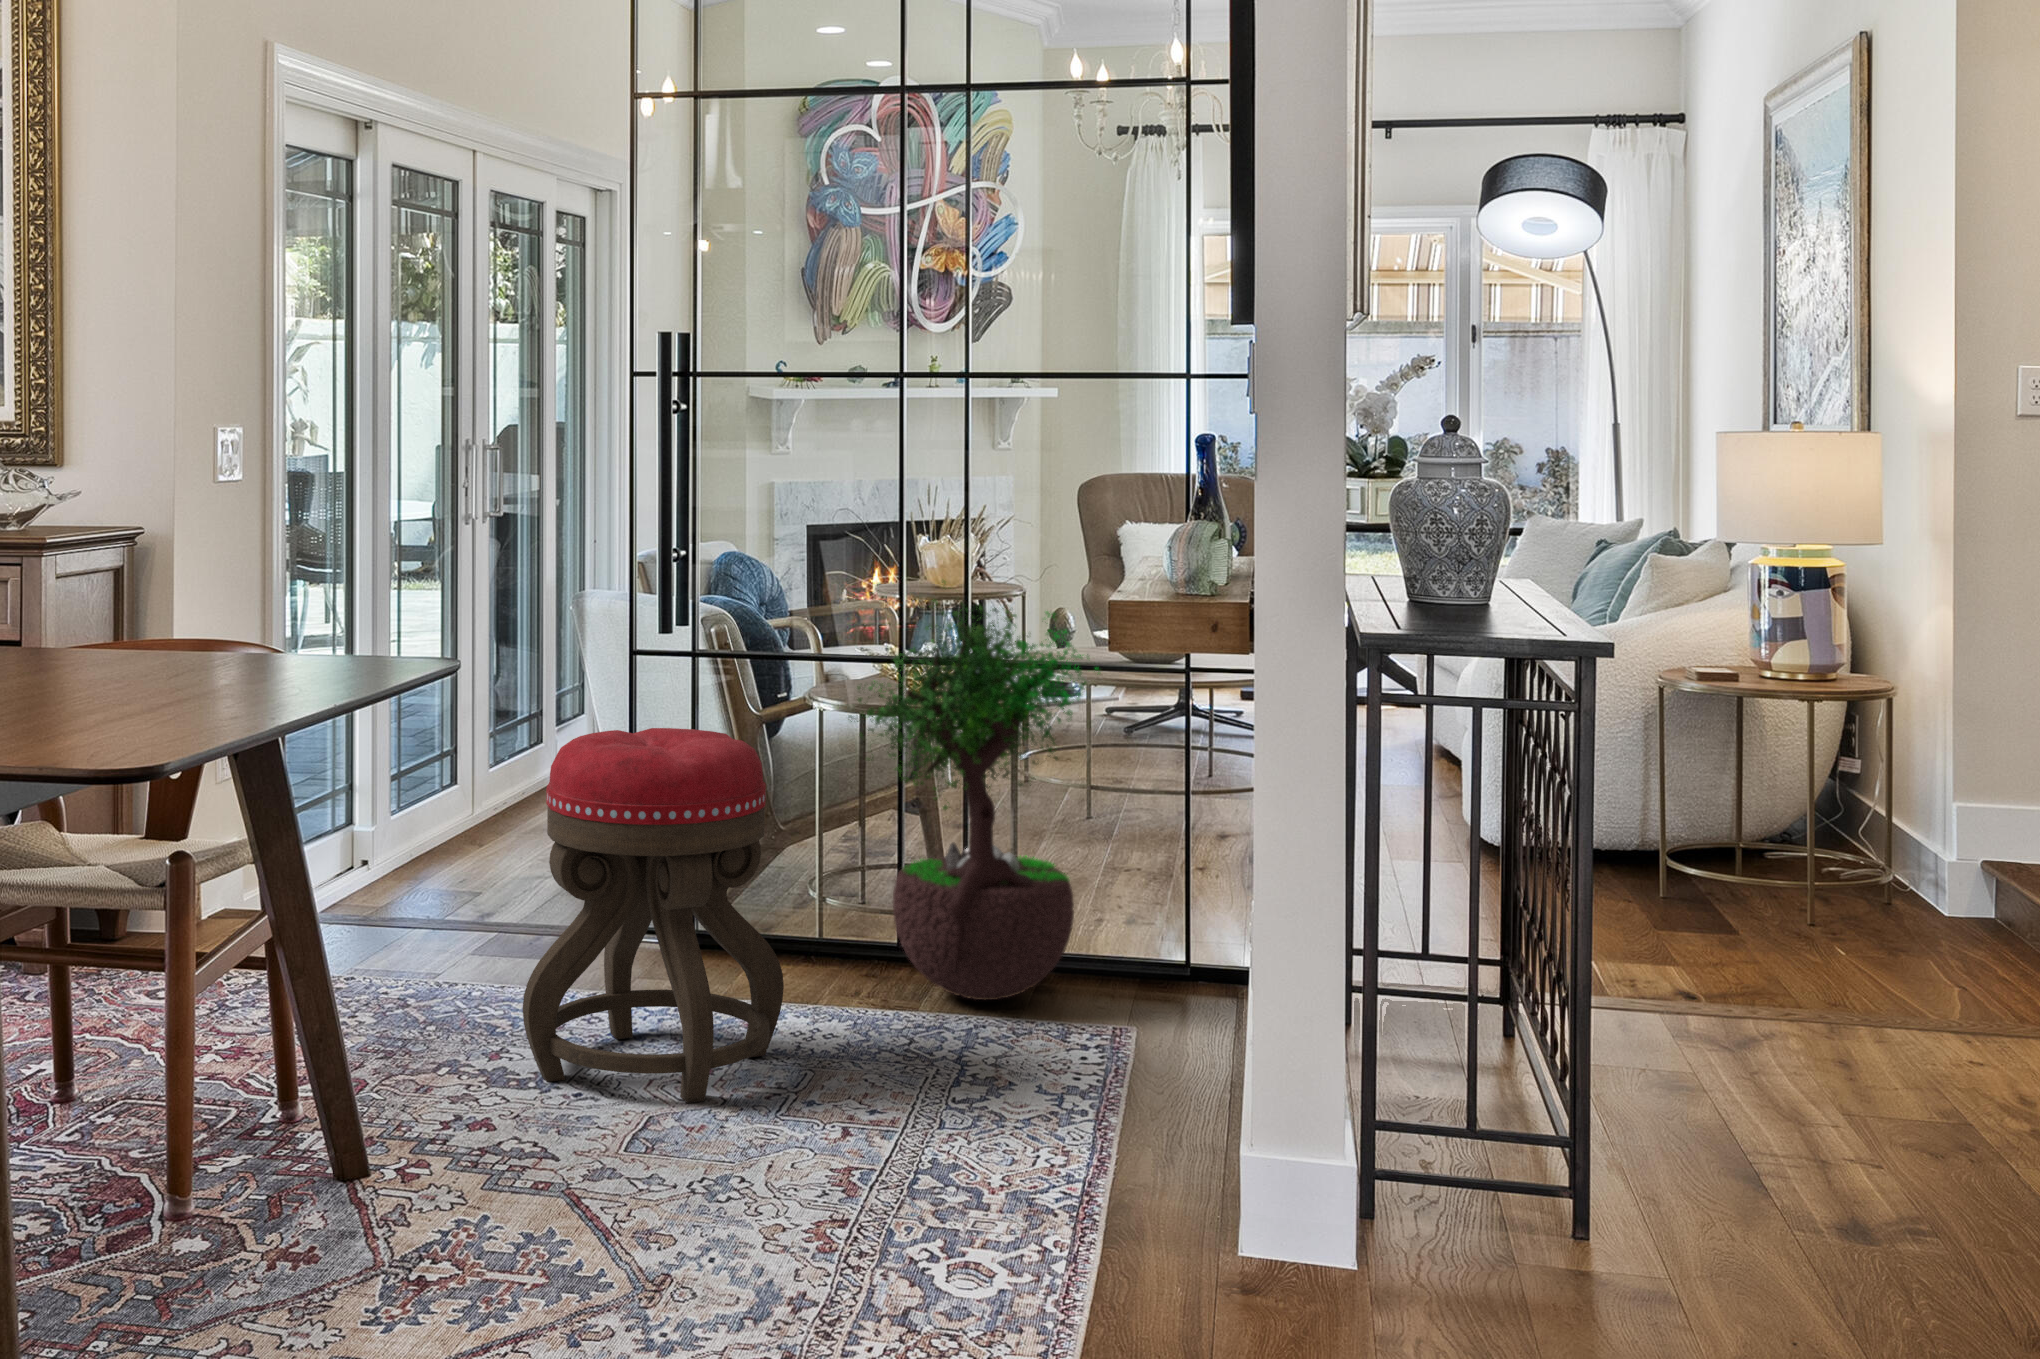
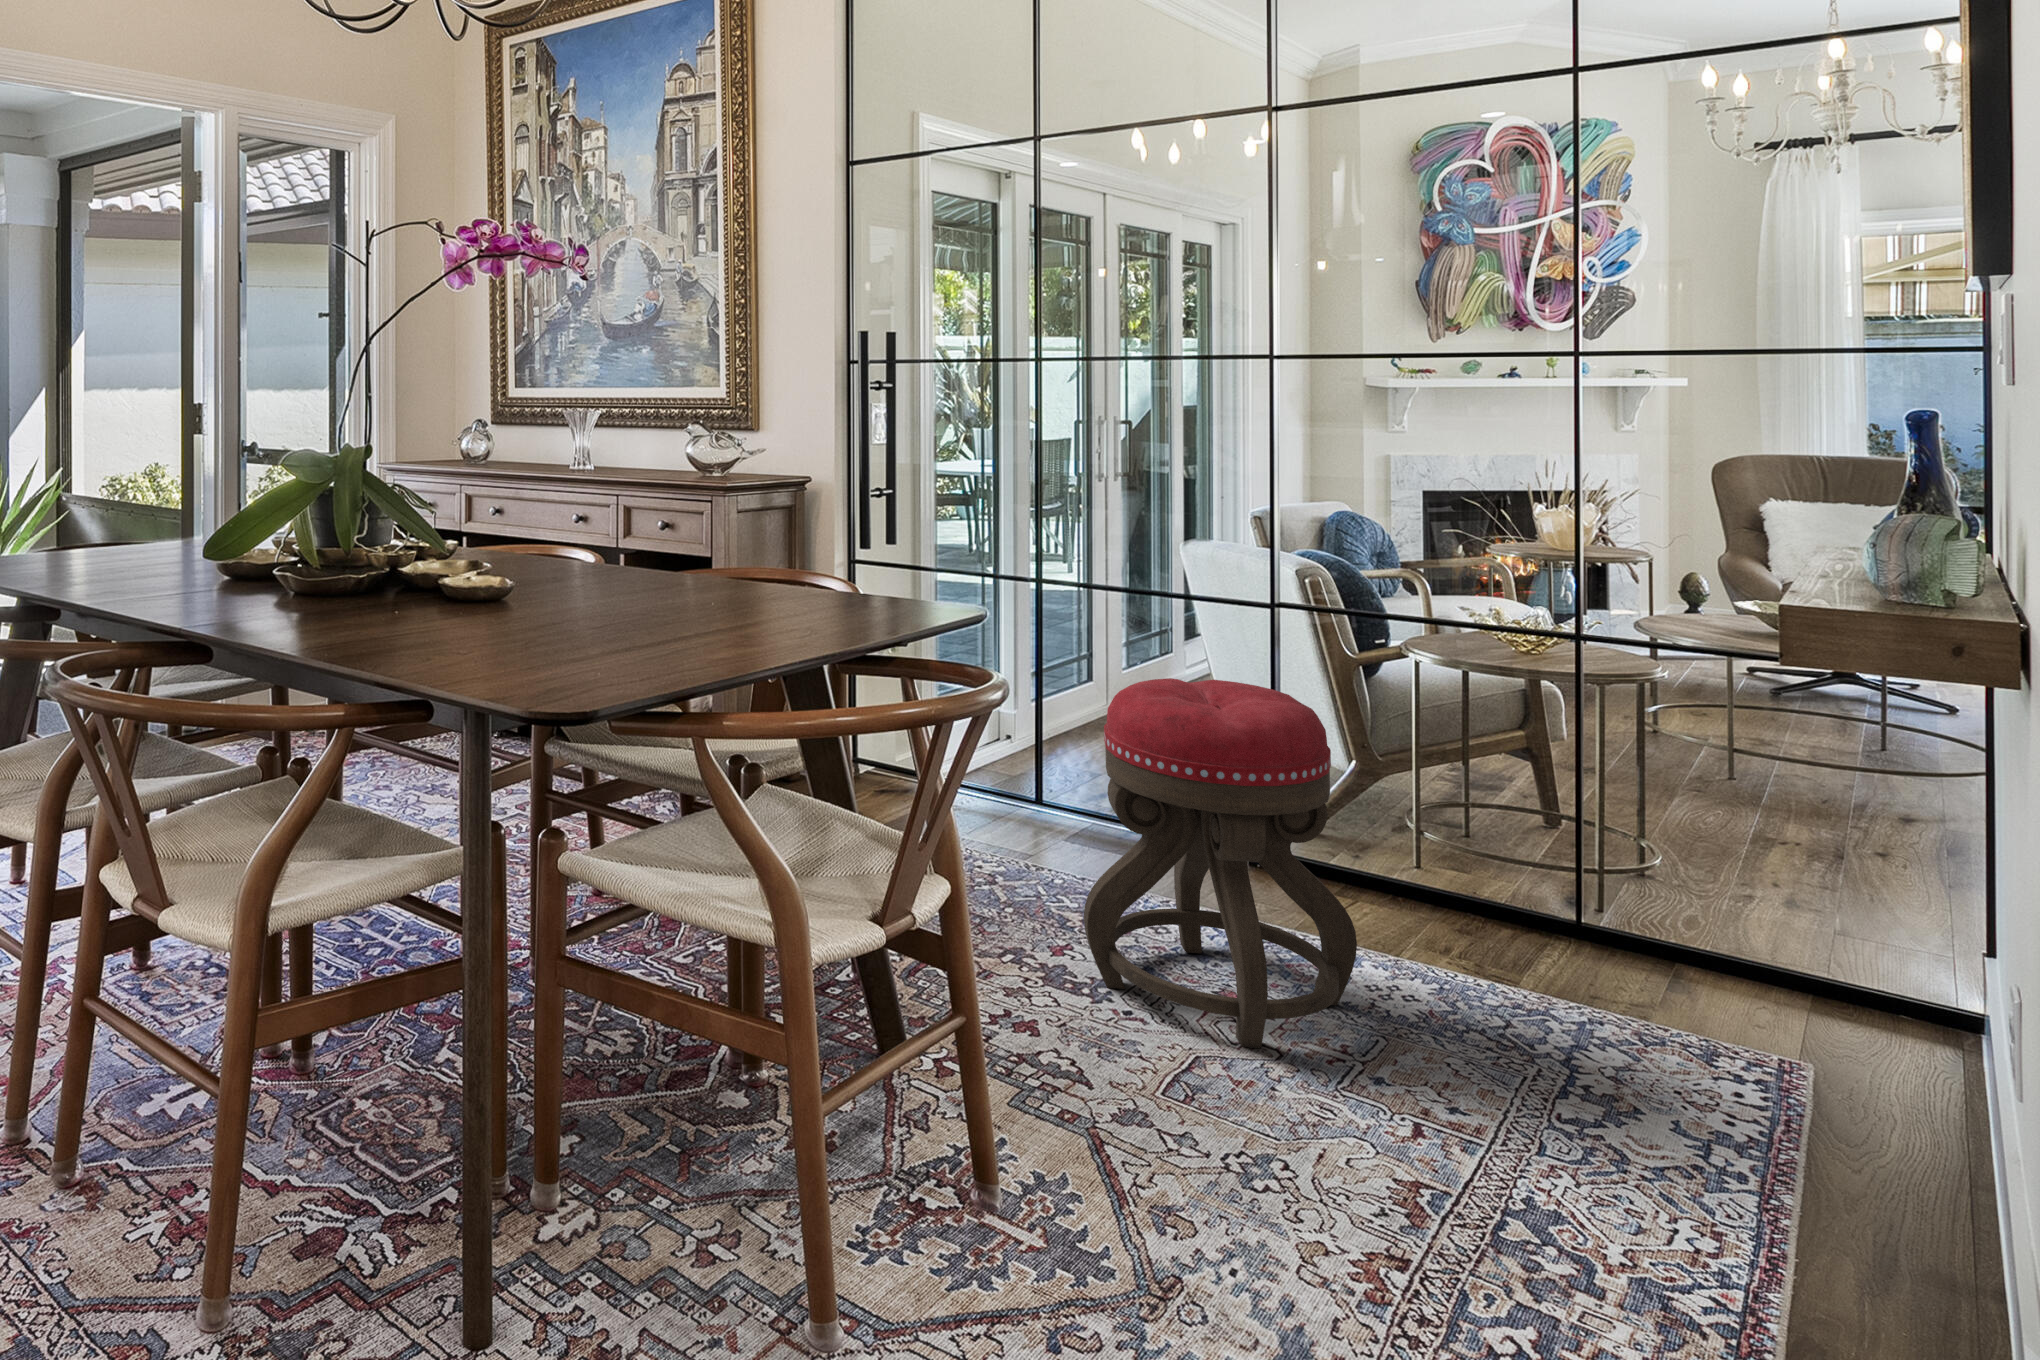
potted tree: present [848,580,1099,1000] -> none [1436,557,1765,990]

